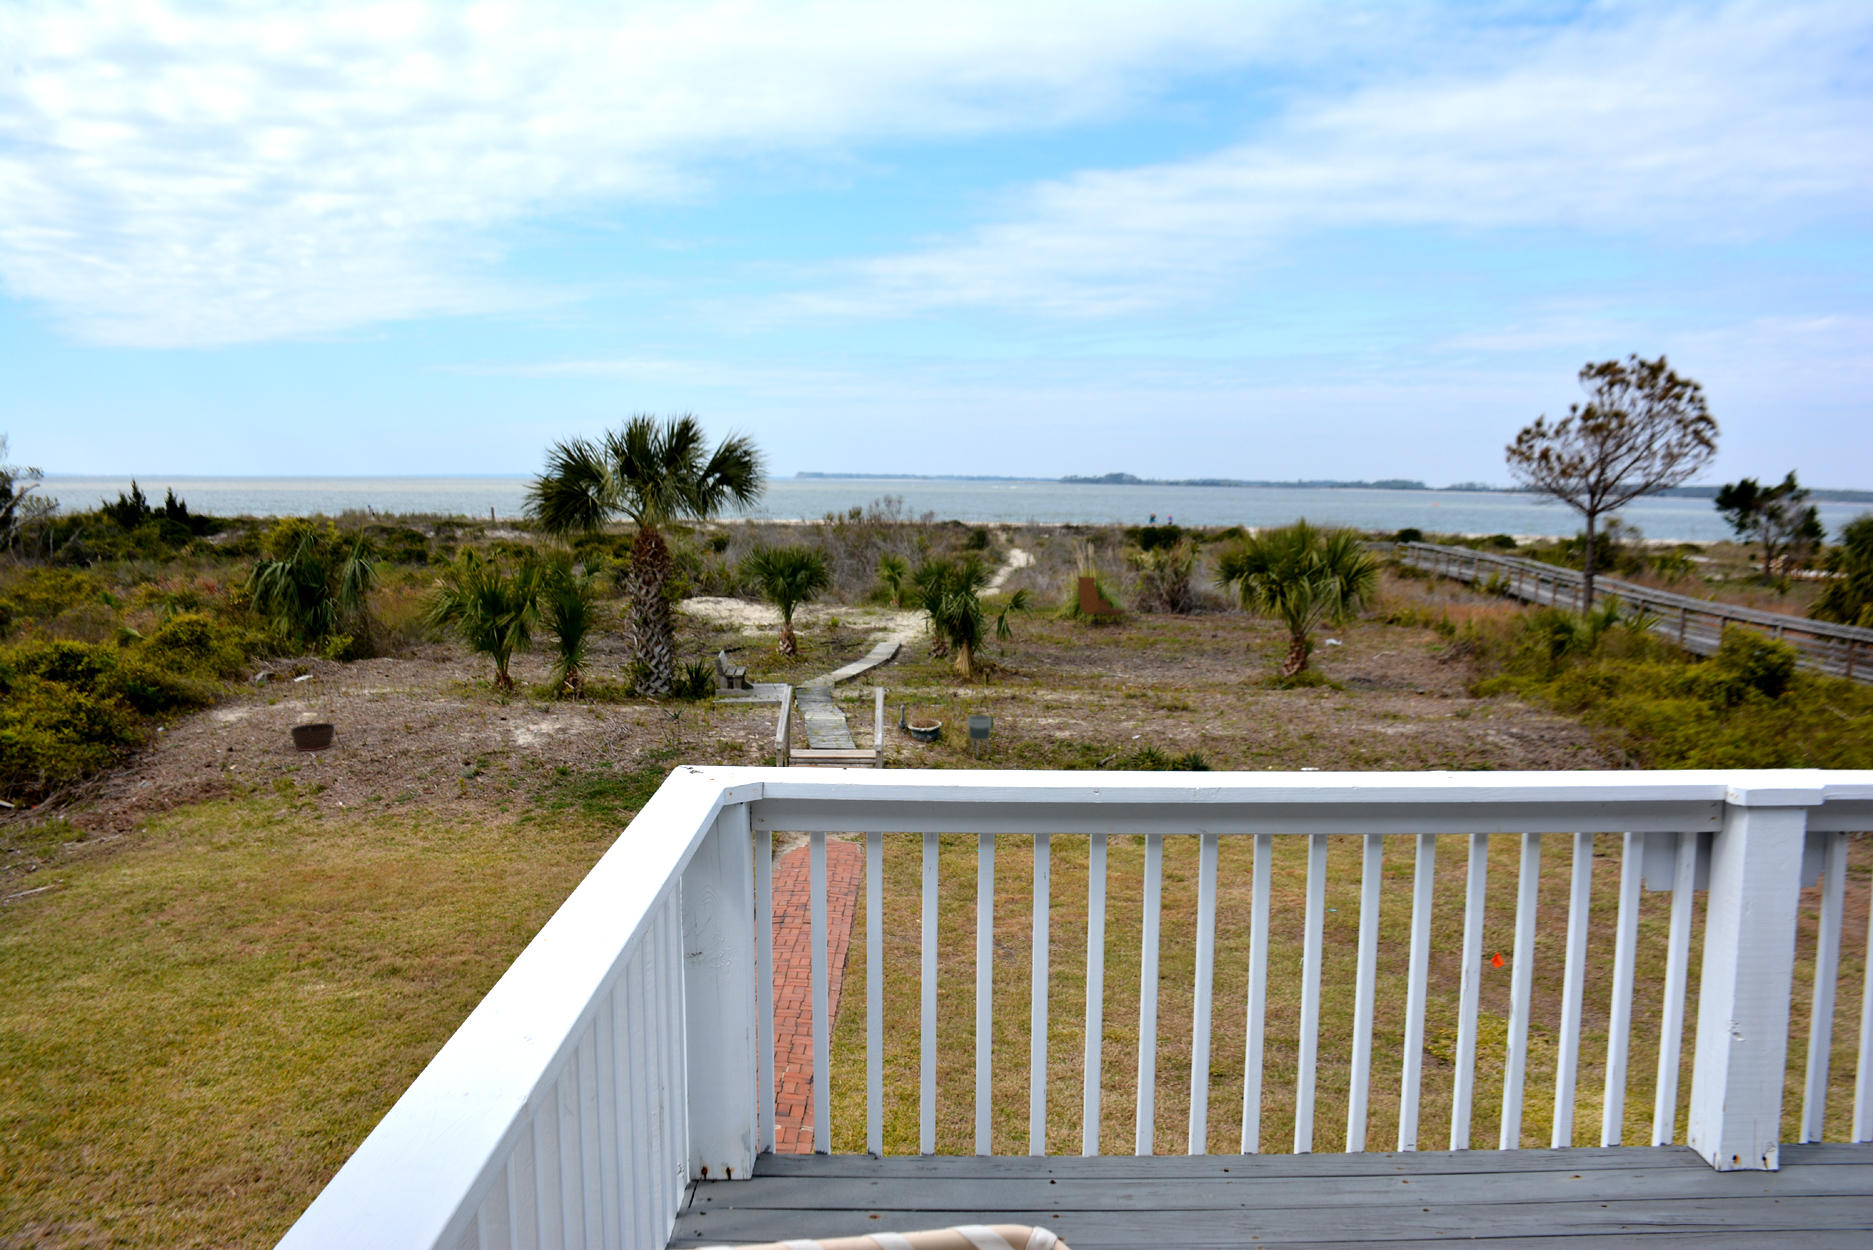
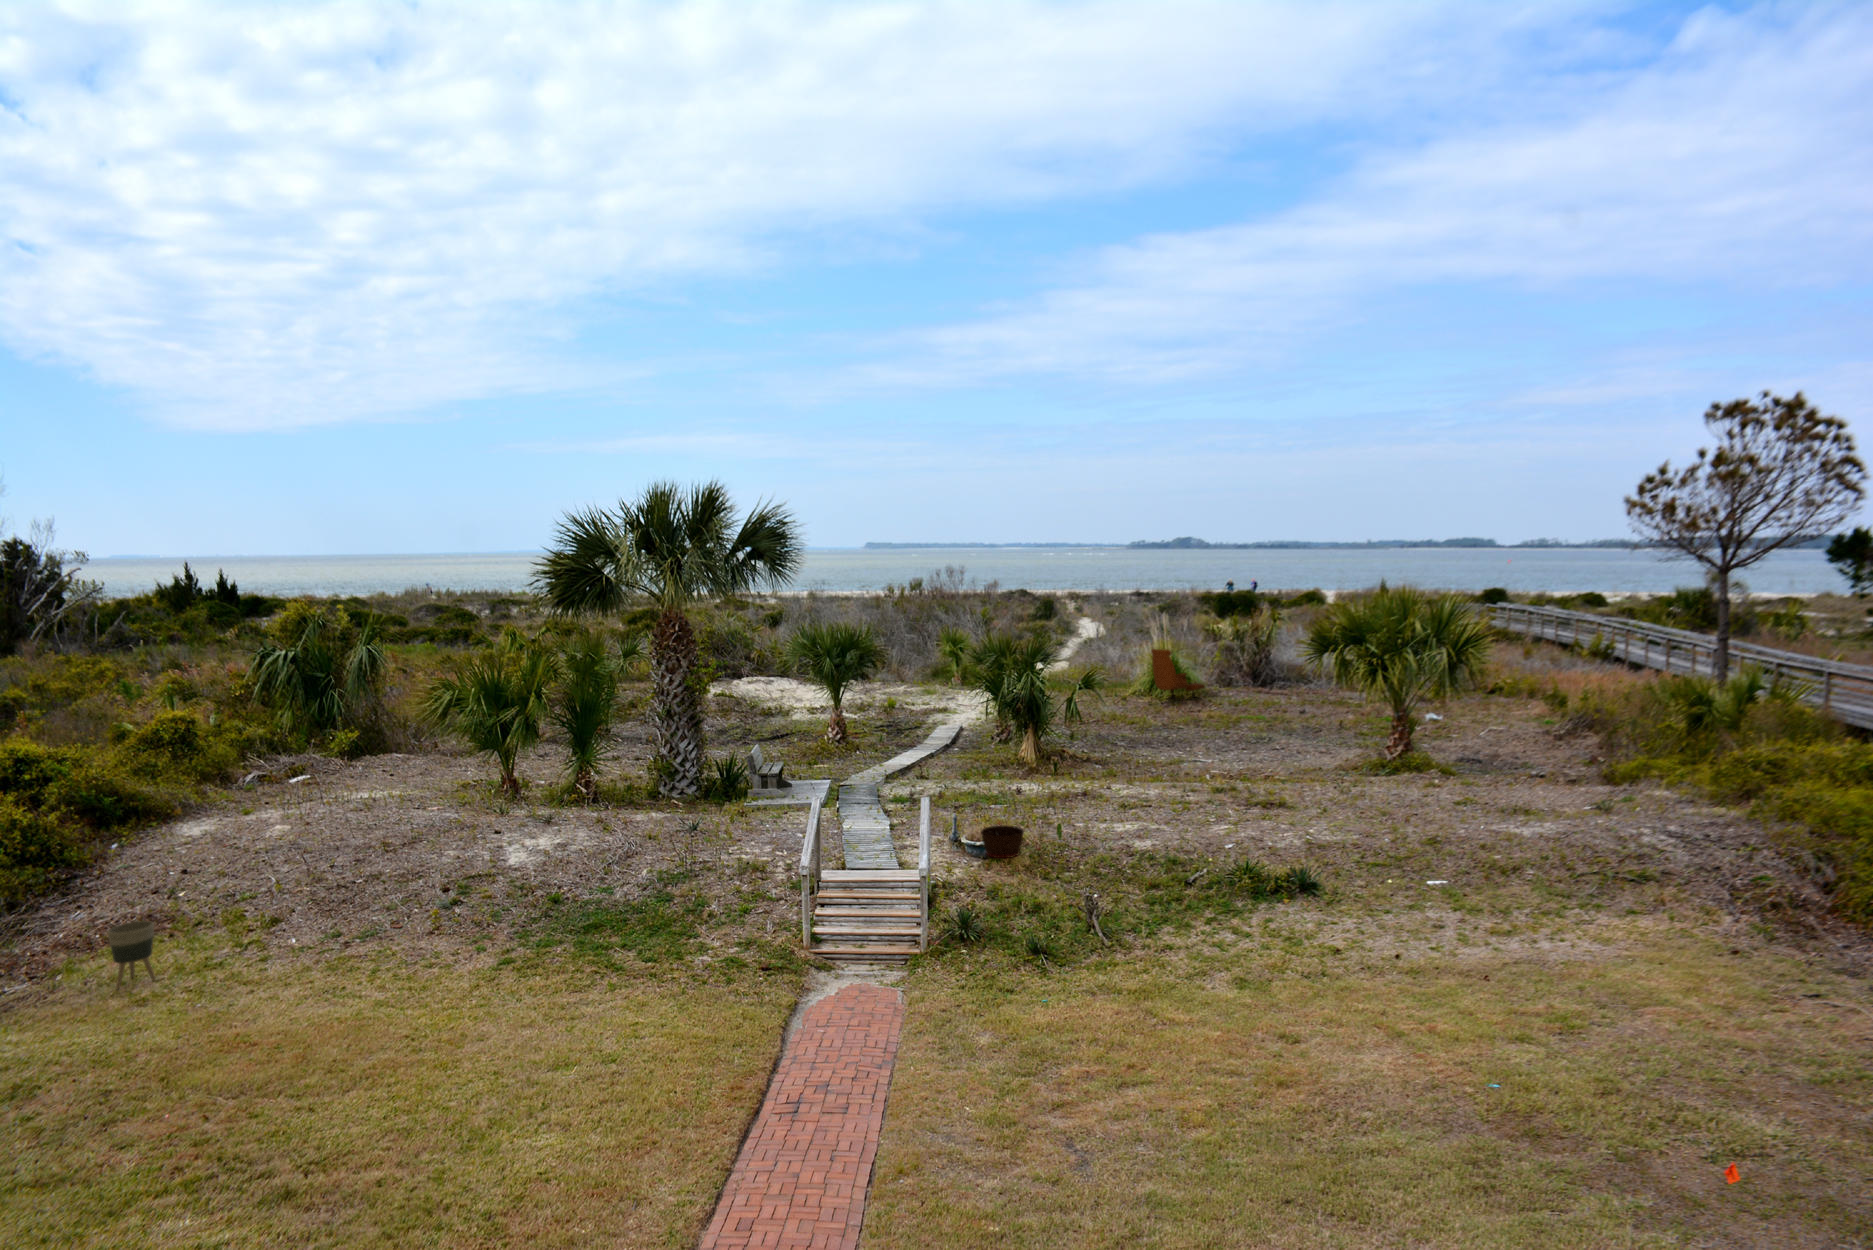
planter: present [968,715,991,755] -> present [108,921,156,989]
basket: present [291,723,334,751] -> present [981,825,1024,858]

